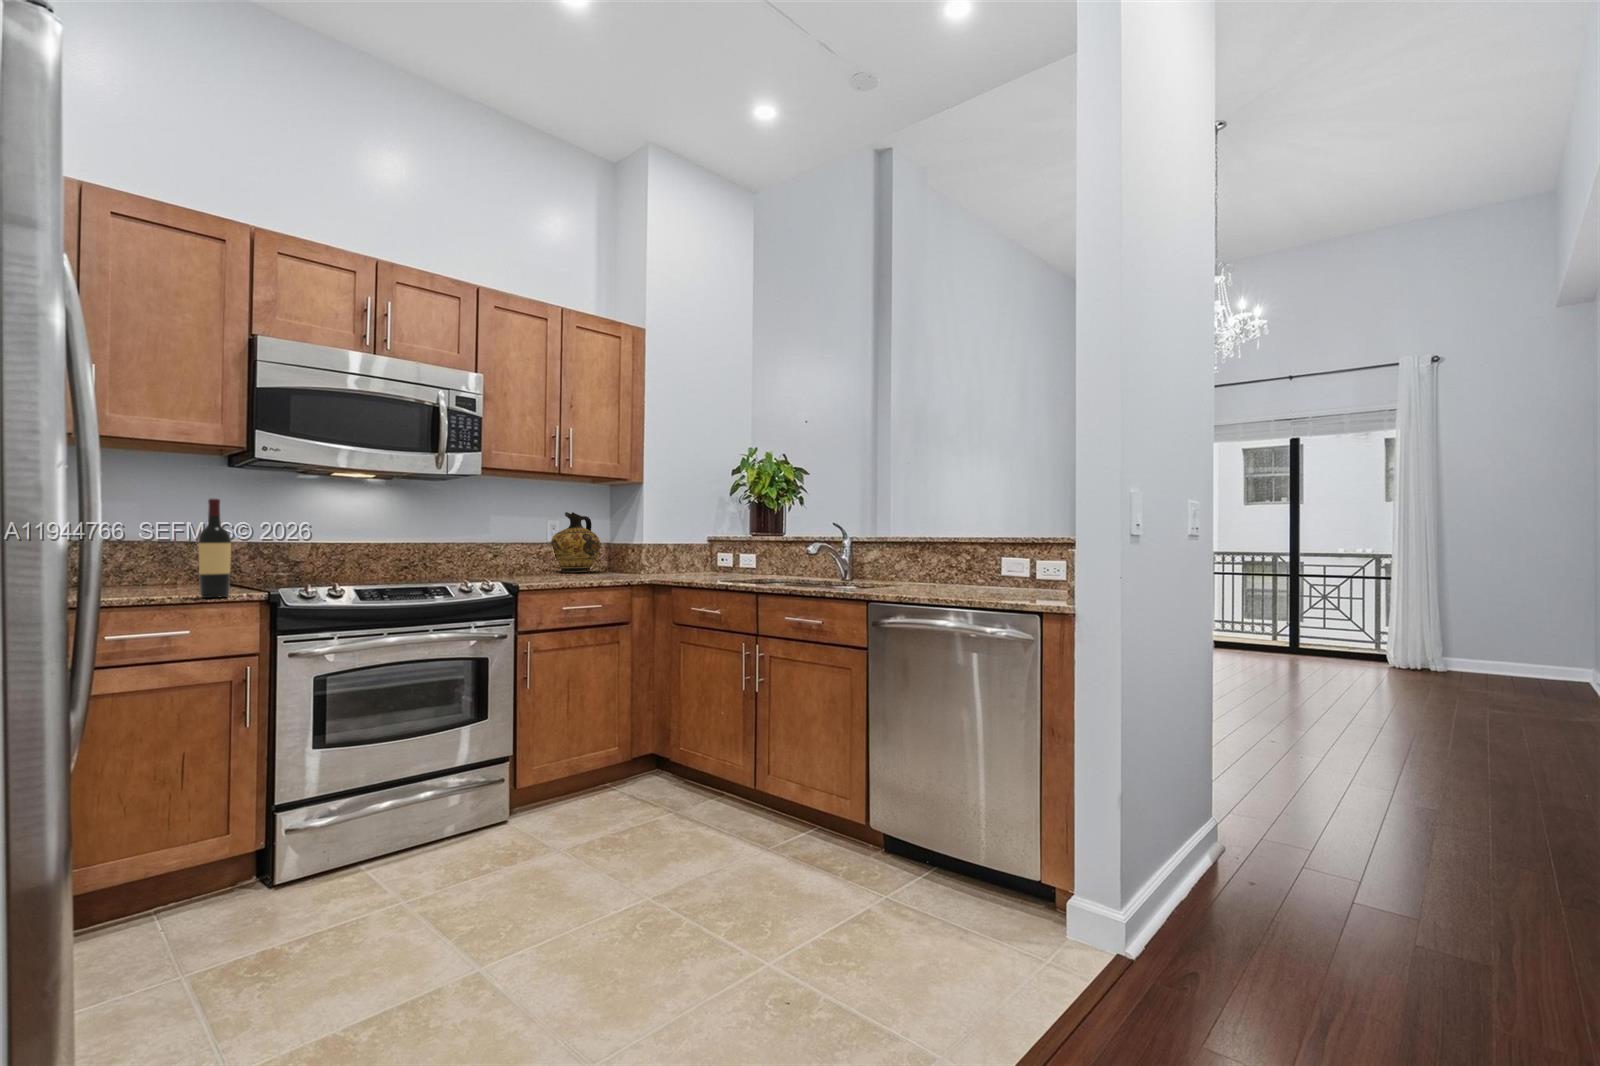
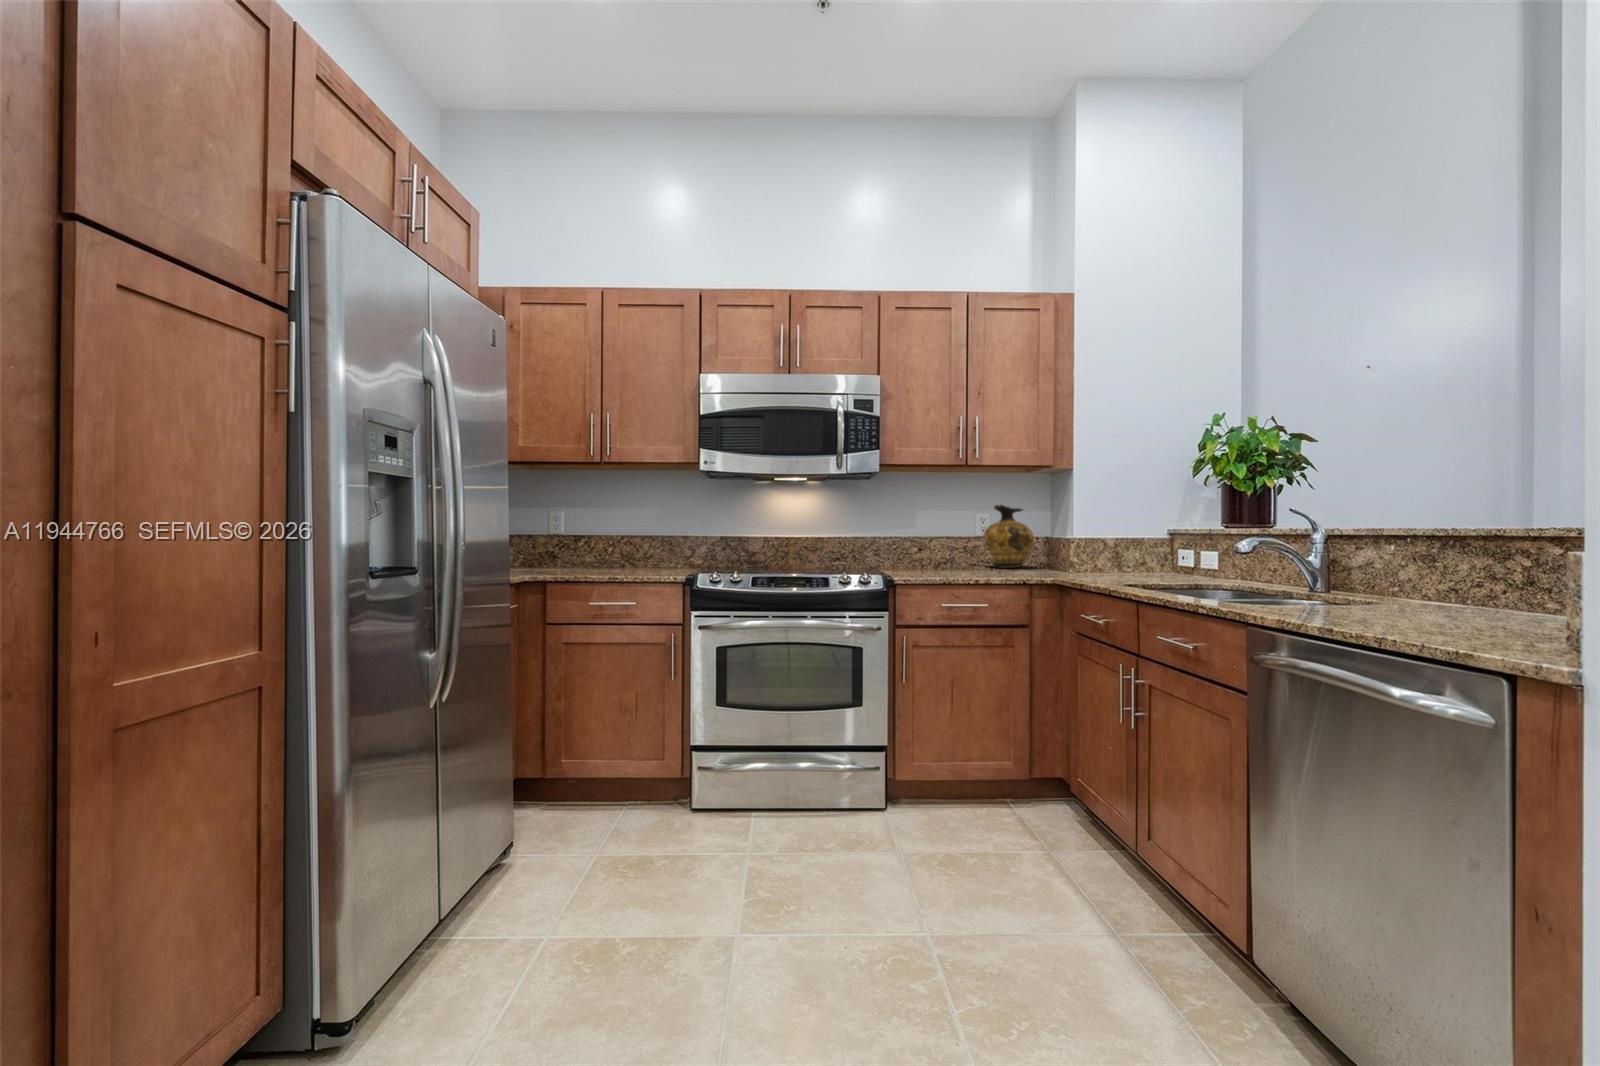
wine bottle: present [198,499,231,598] -> none [648,504,668,579]

